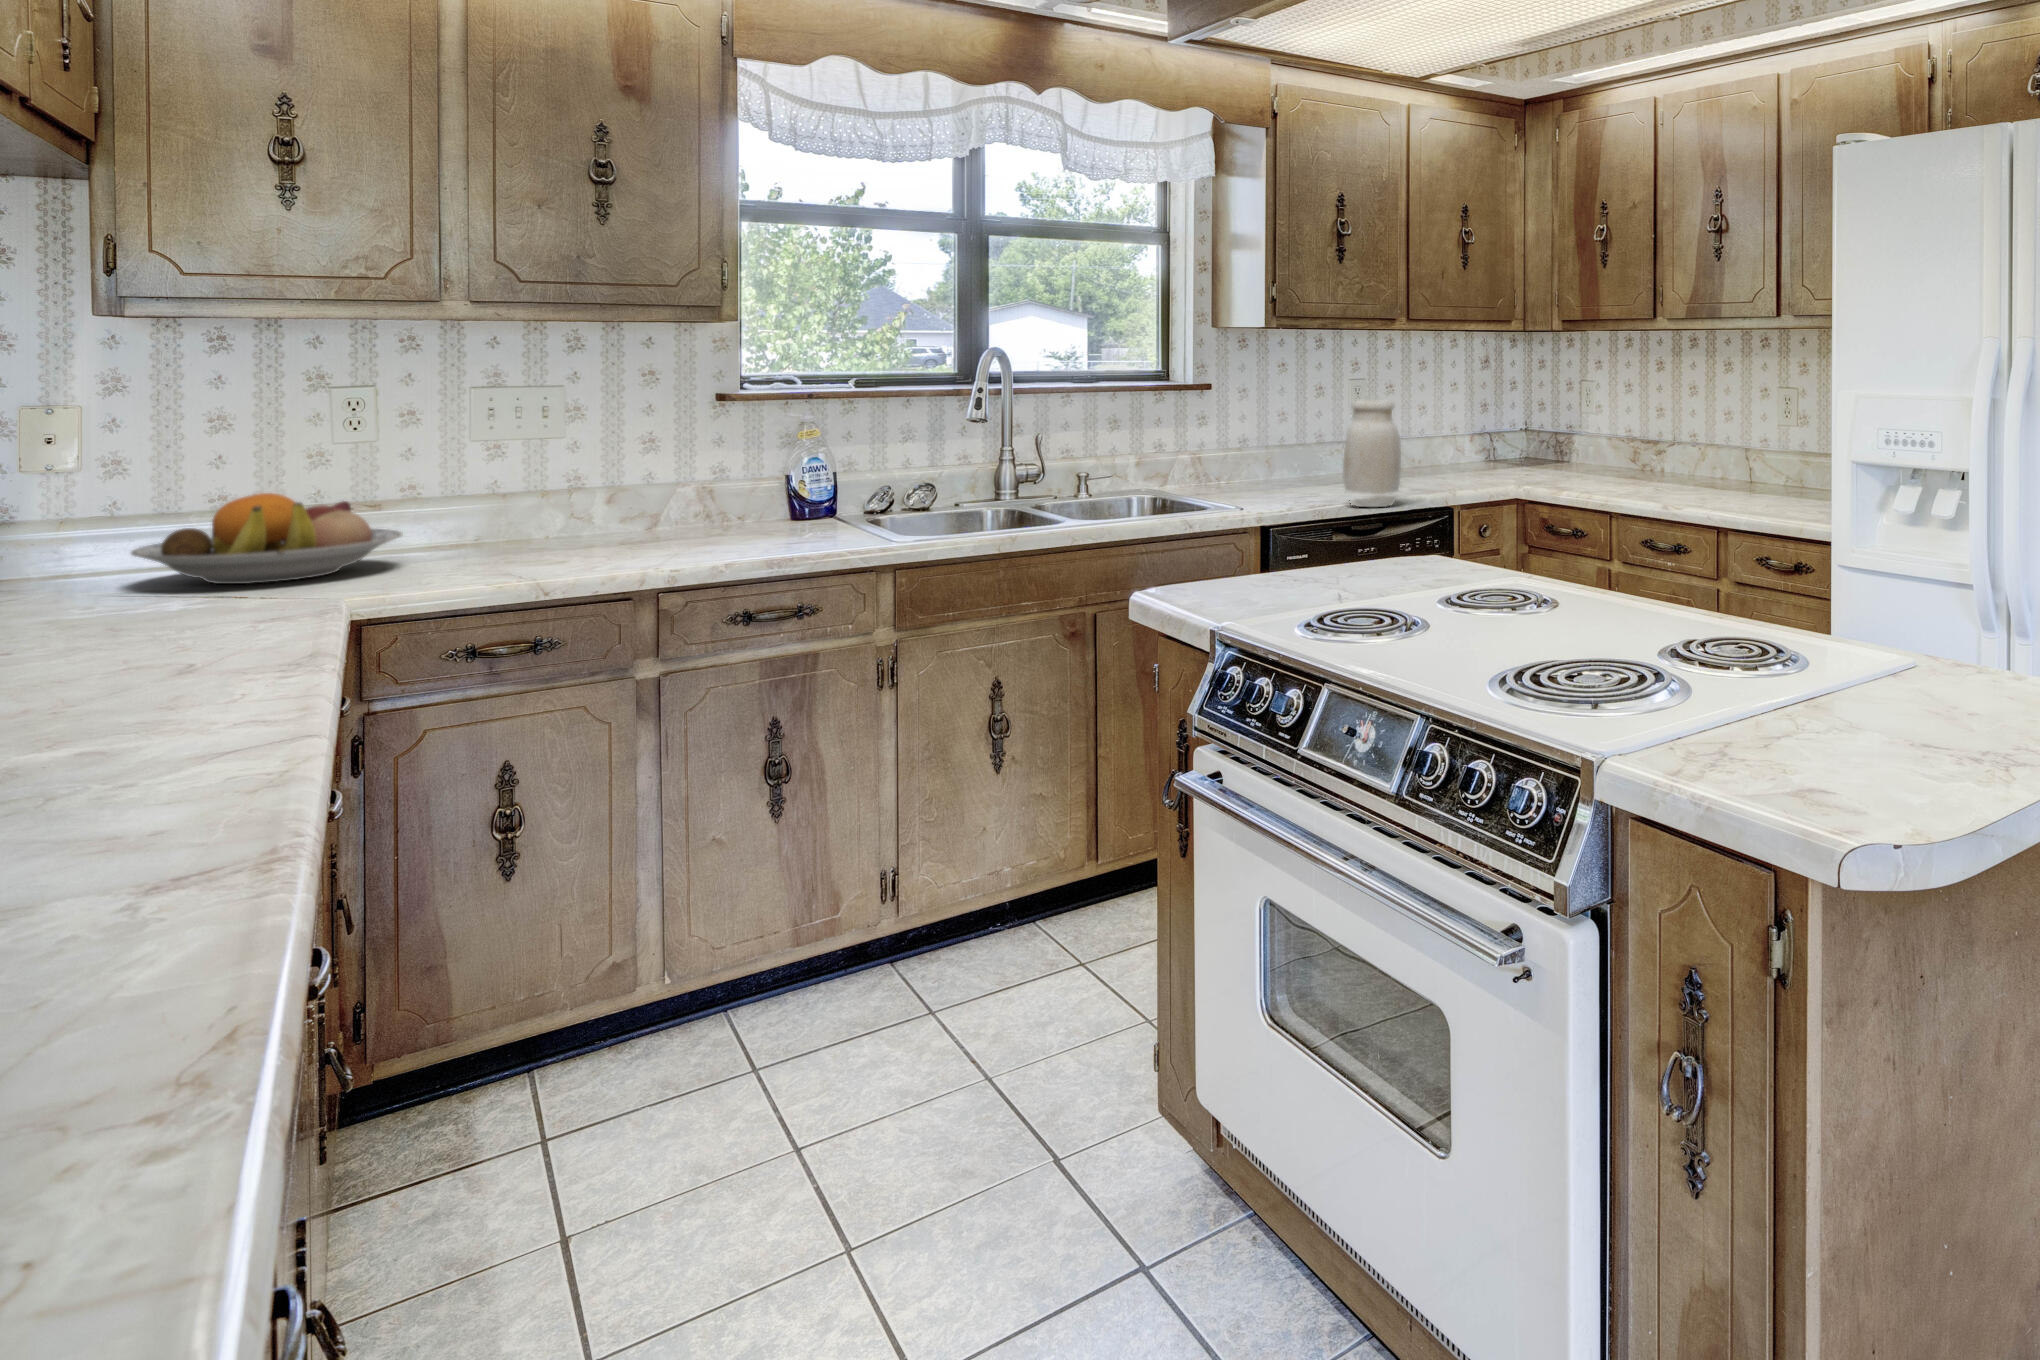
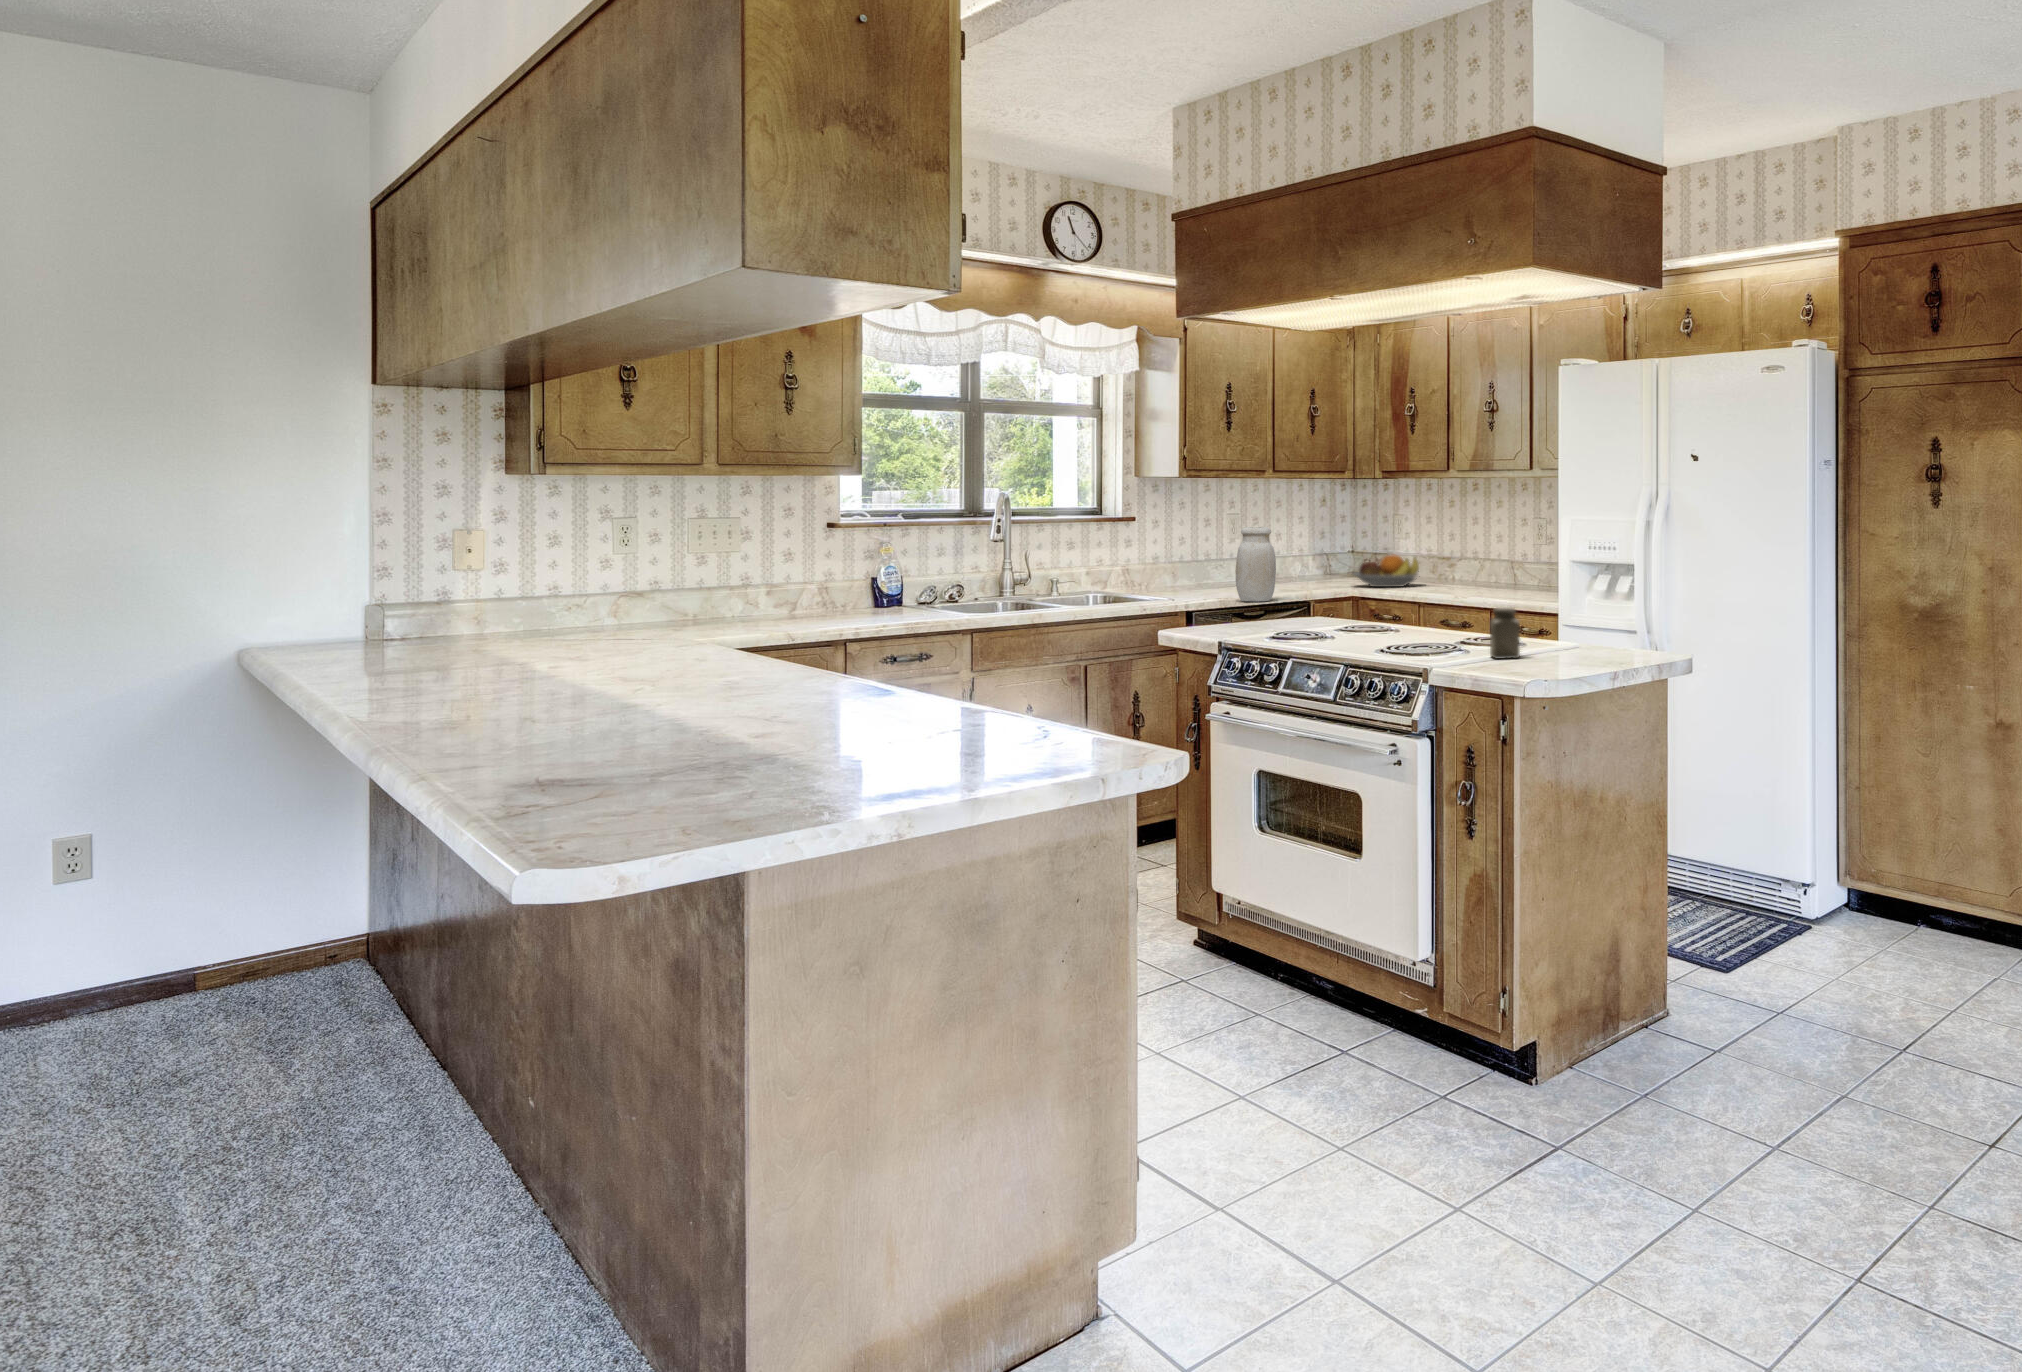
fruit bowl: present [131,493,402,584] -> present [1353,555,1420,587]
salt shaker: none [1734,597,1803,718] -> present [1490,607,1520,659]

